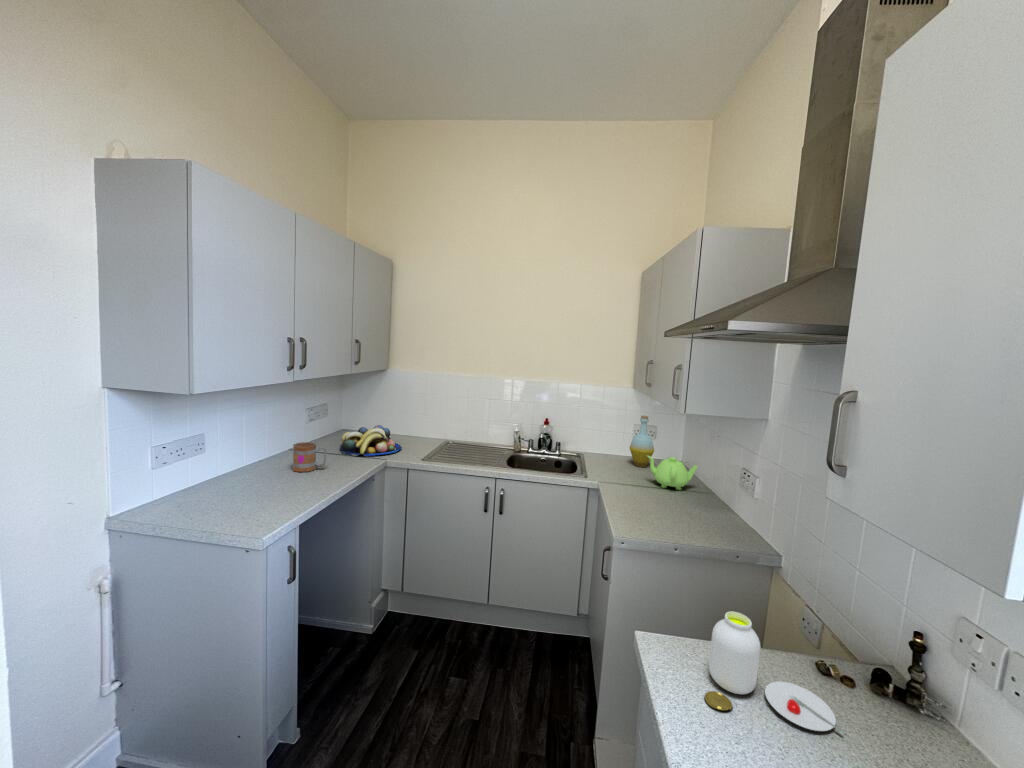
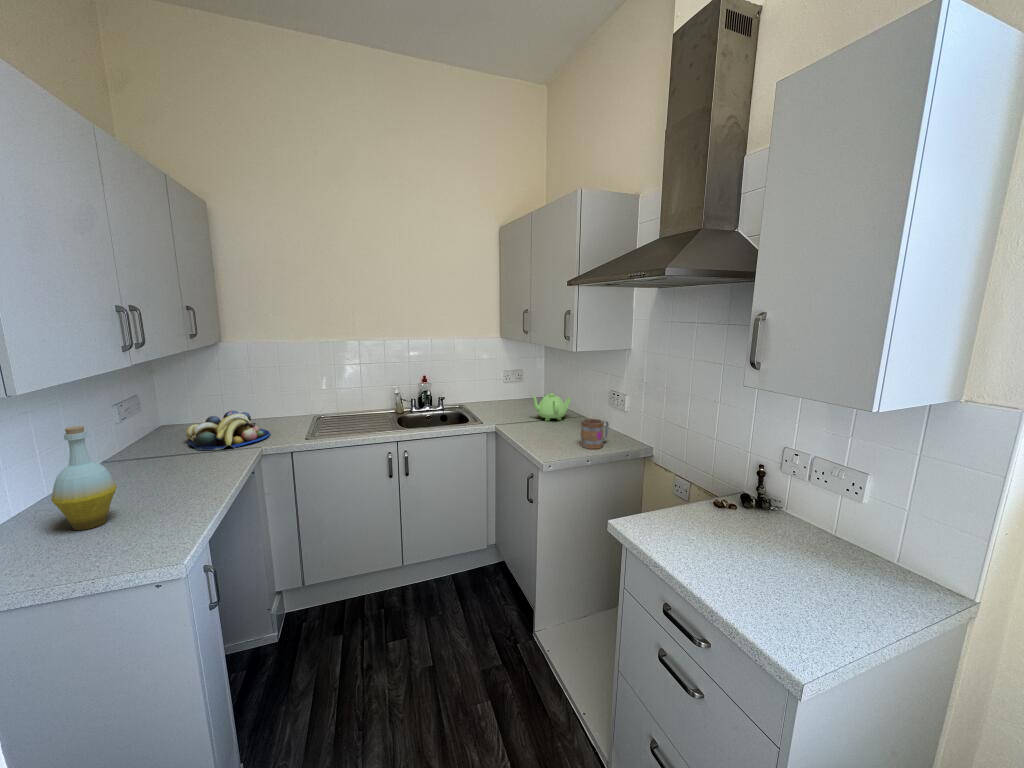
bottle: present [630,415,654,467] -> present [51,426,117,530]
mug: present [293,442,327,472] -> present [580,419,609,449]
jar: present [705,612,844,733] -> none [663,480,746,543]

